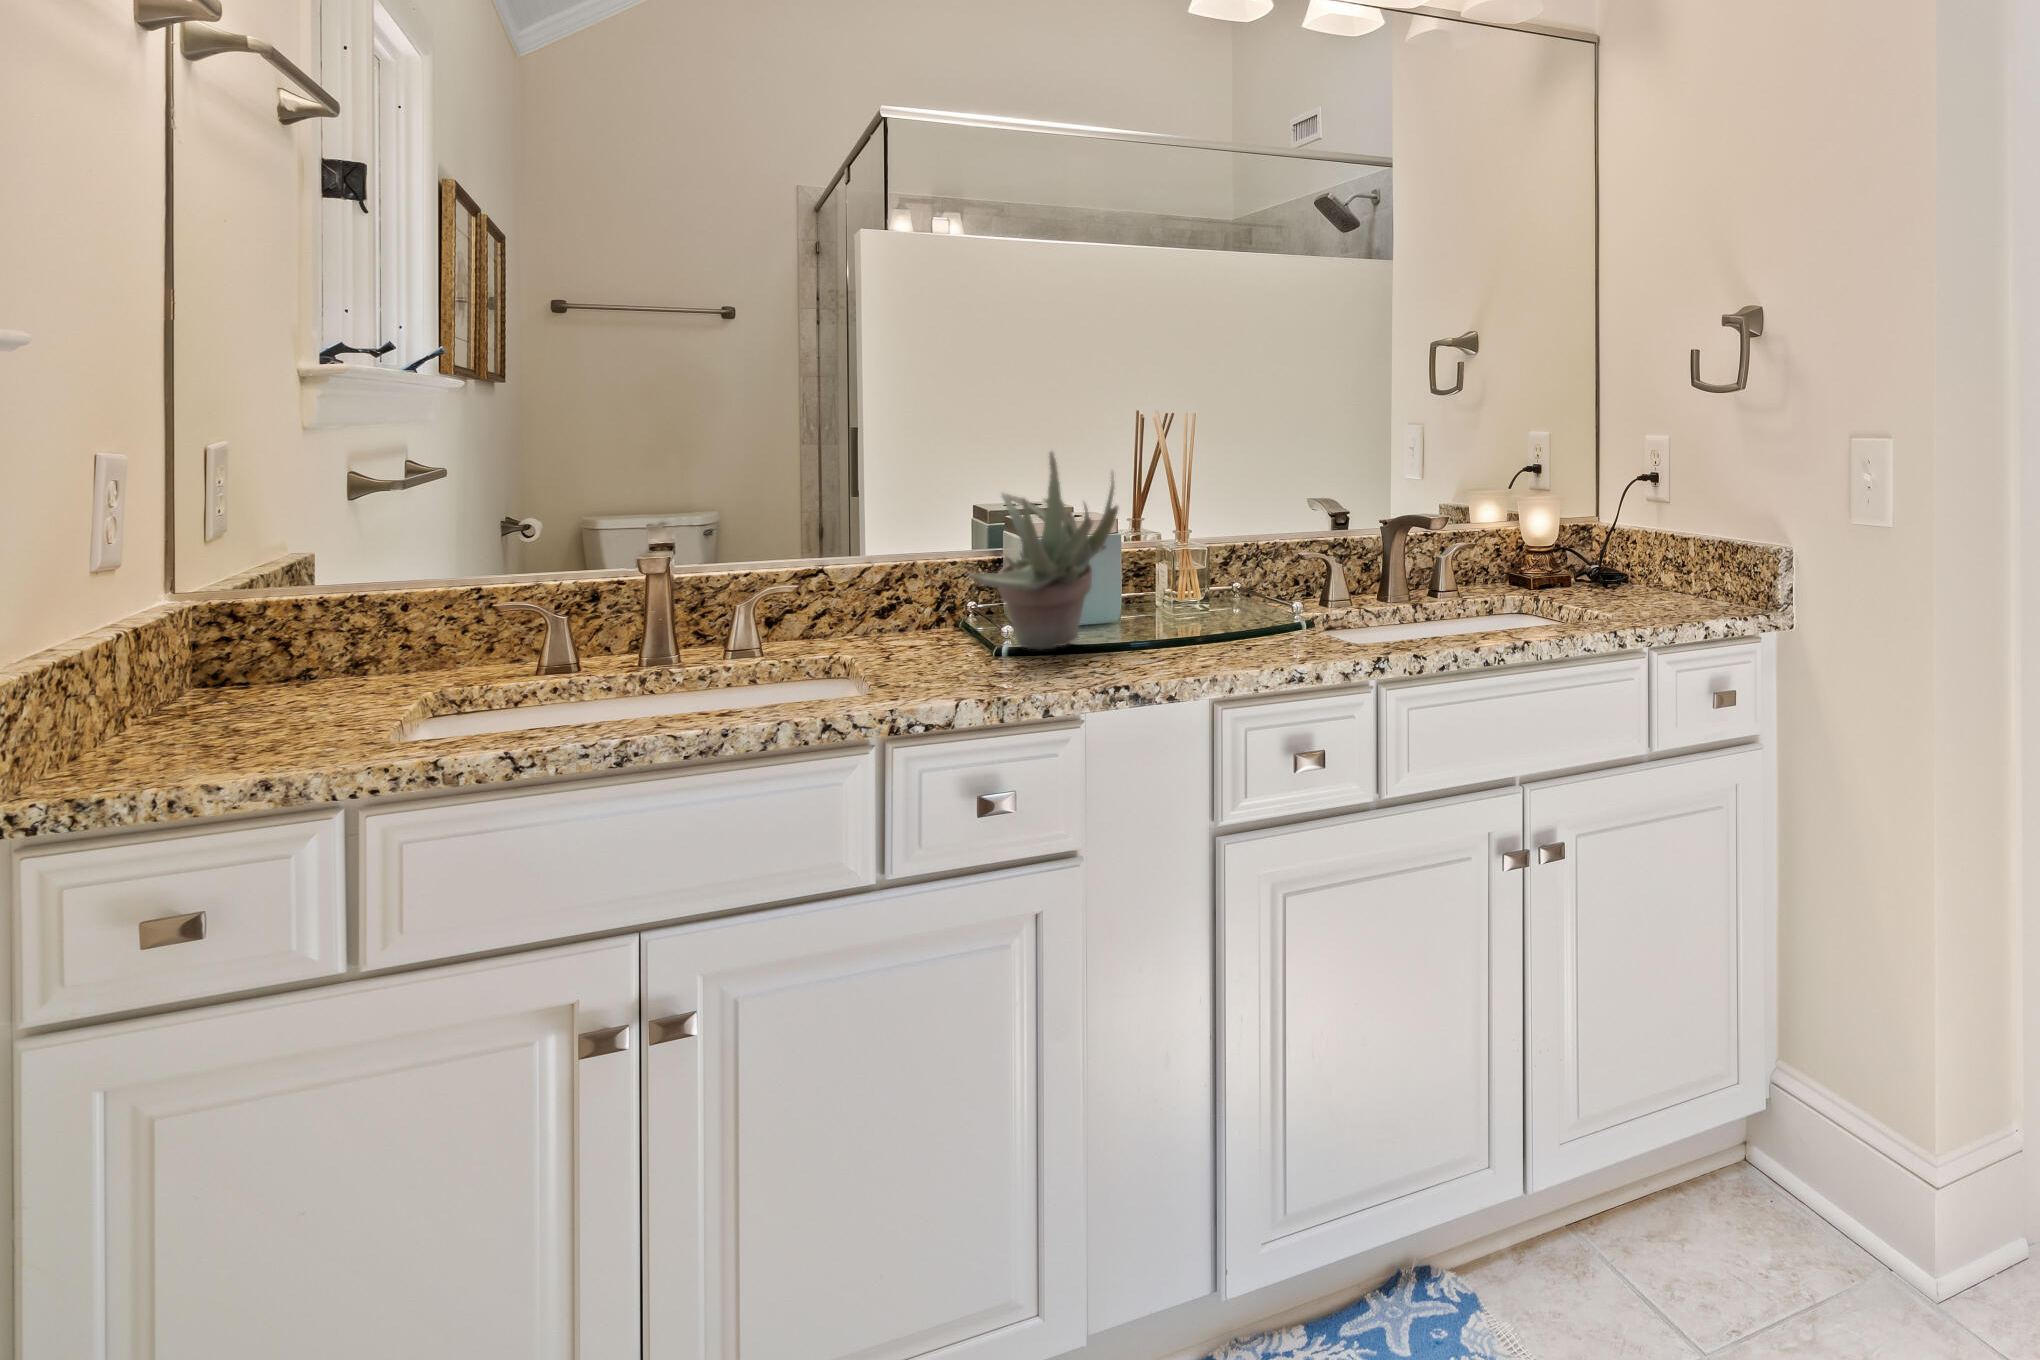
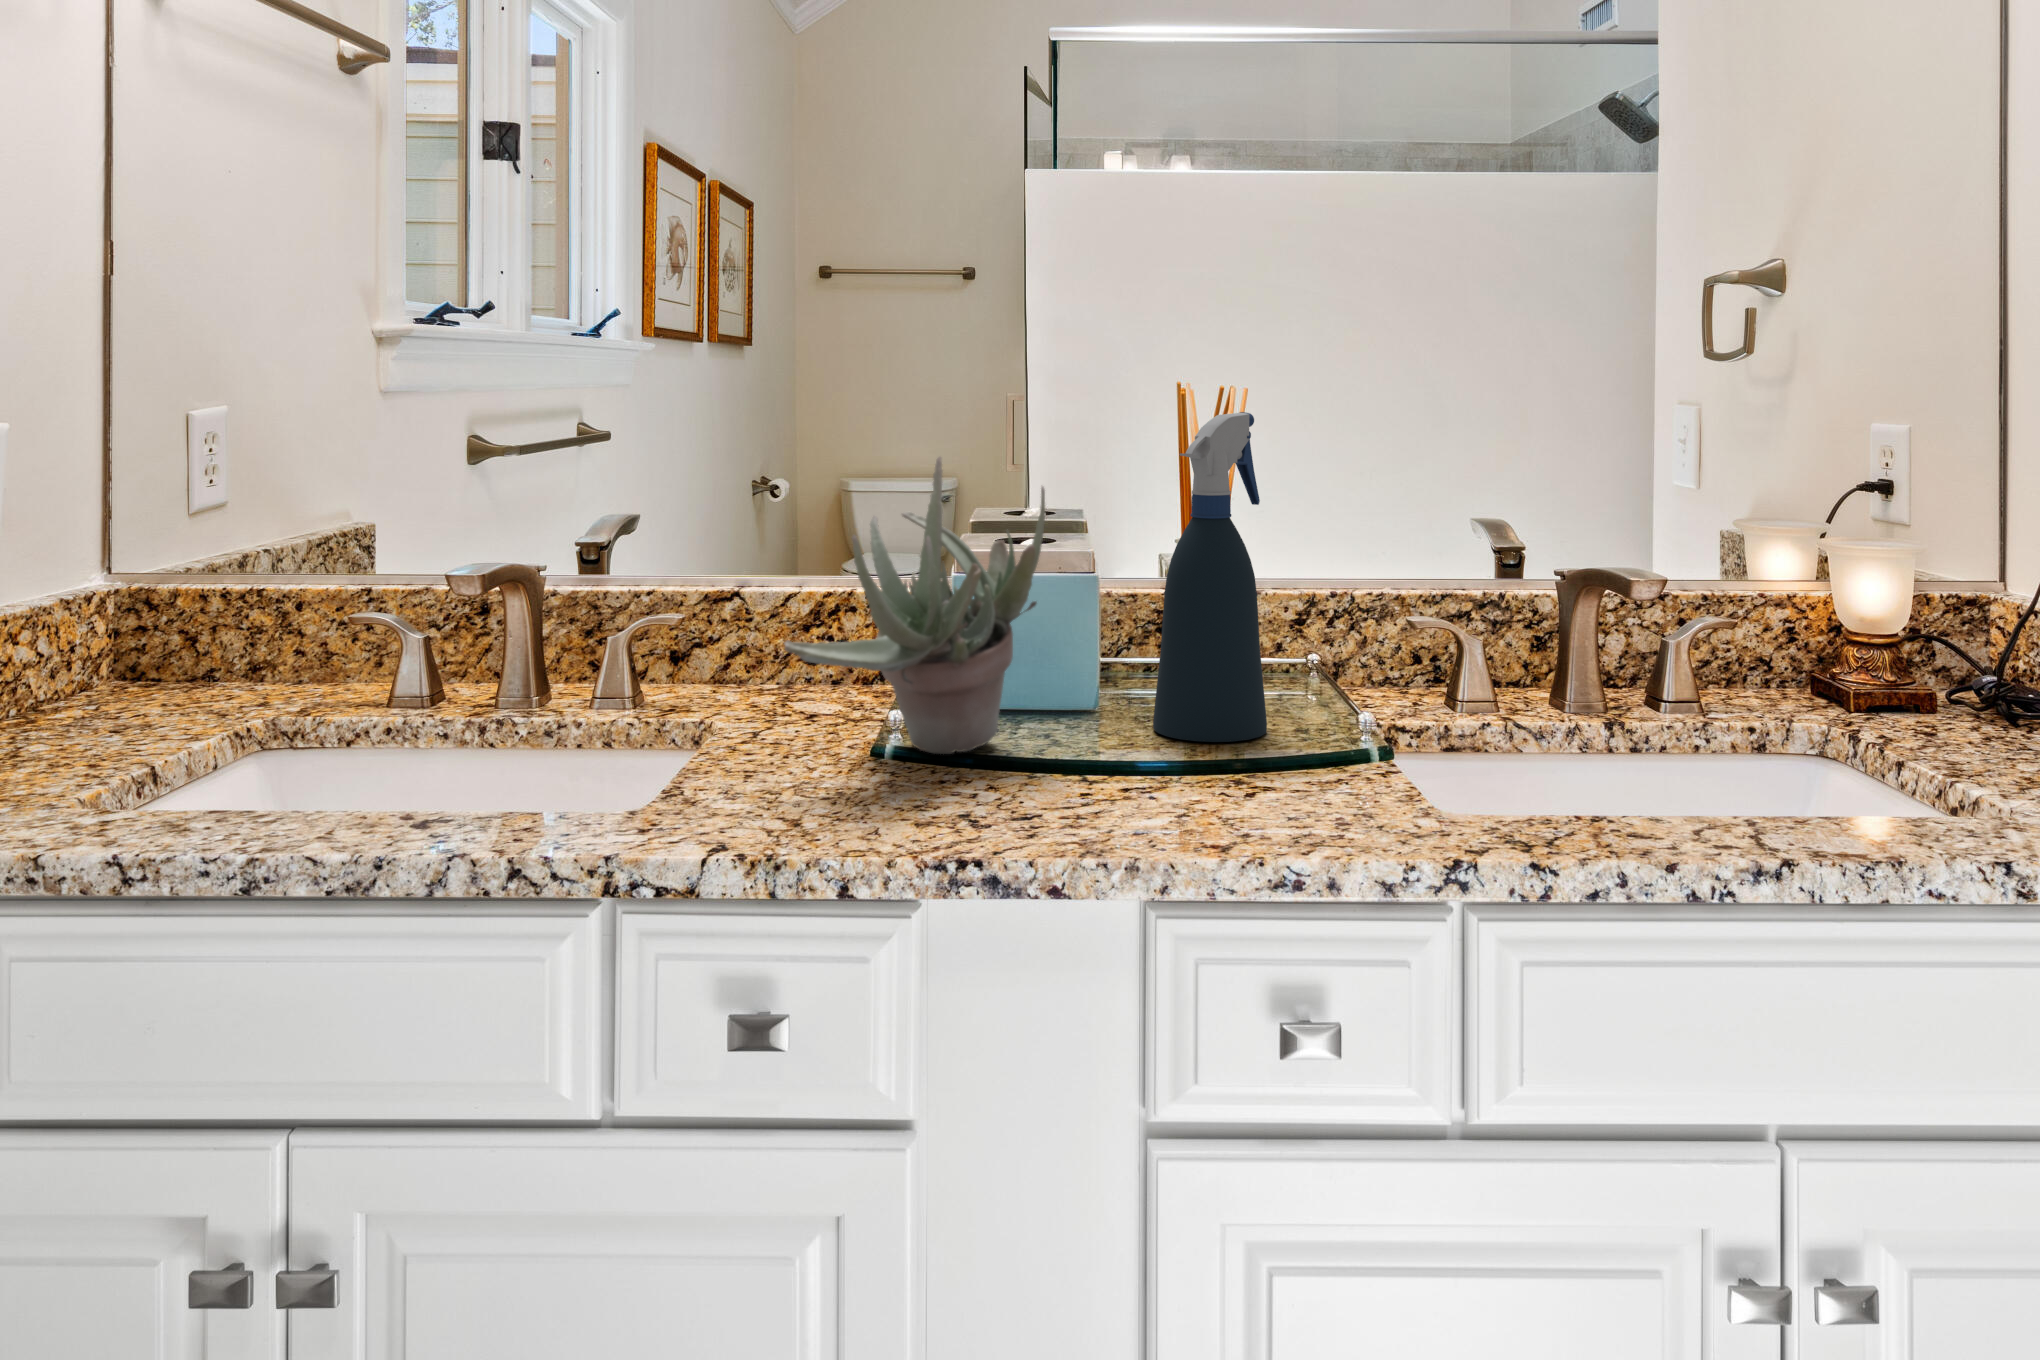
spray bottle: none [1164,426,1237,629] -> present [1153,412,1267,742]

